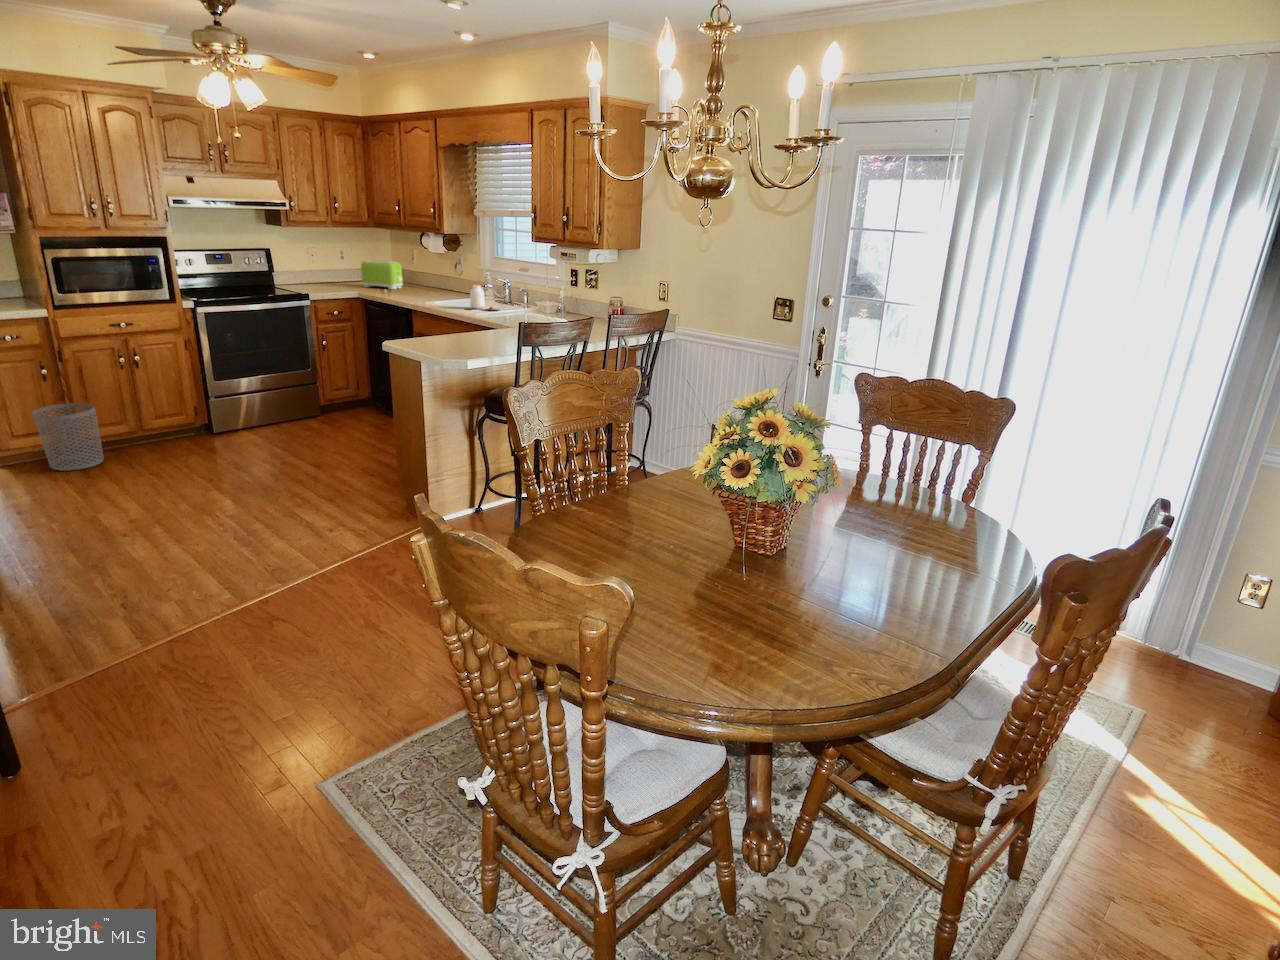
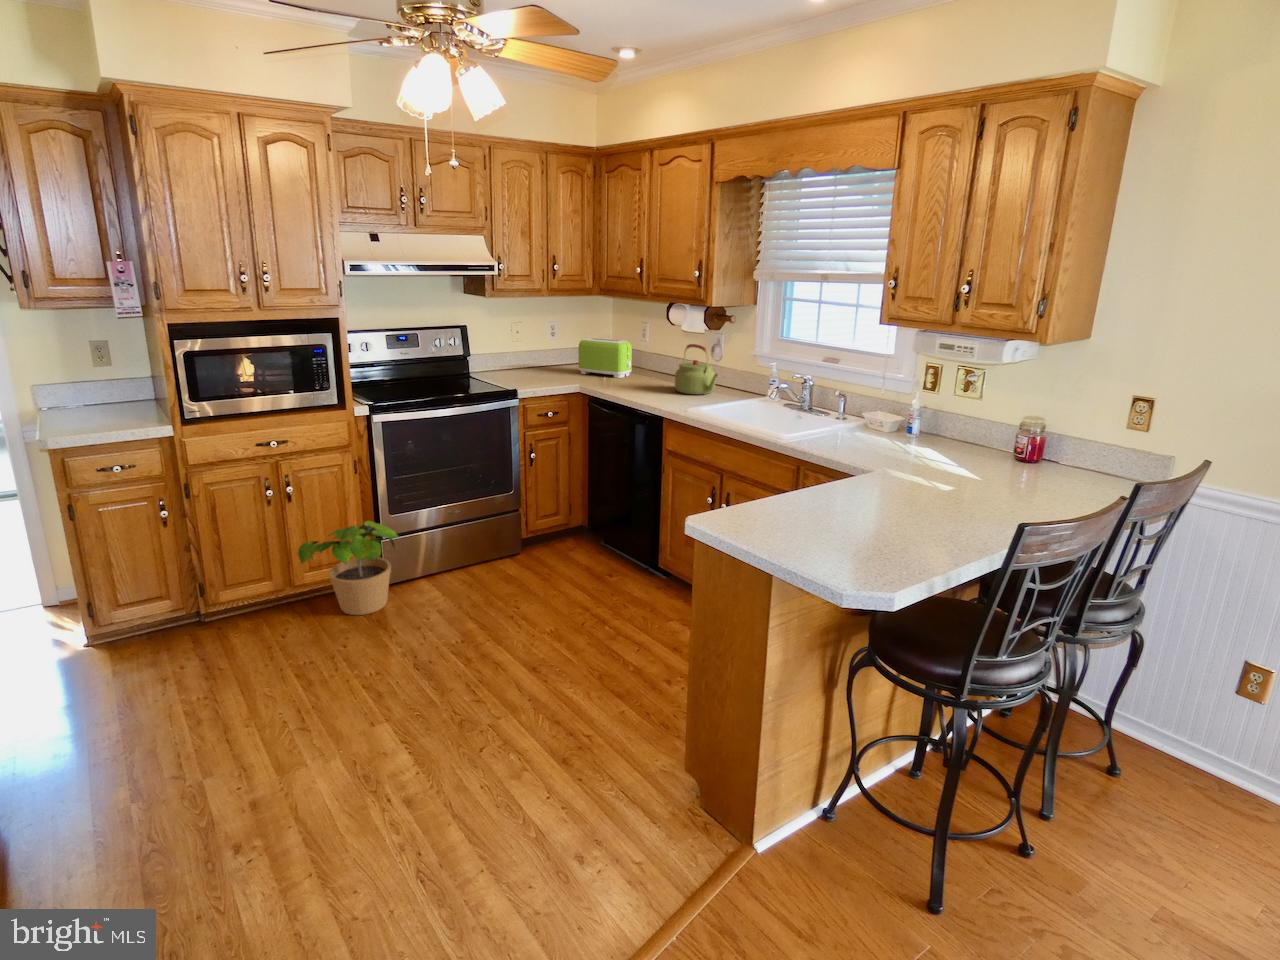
kettle: none [427,262,456,297] -> present [675,344,717,395]
jar: present [466,285,502,310] -> none [754,387,813,427]
potted plant: none [147,379,222,448] -> present [298,521,399,615]
waste bin: present [33,403,104,471] -> none [142,555,235,660]

